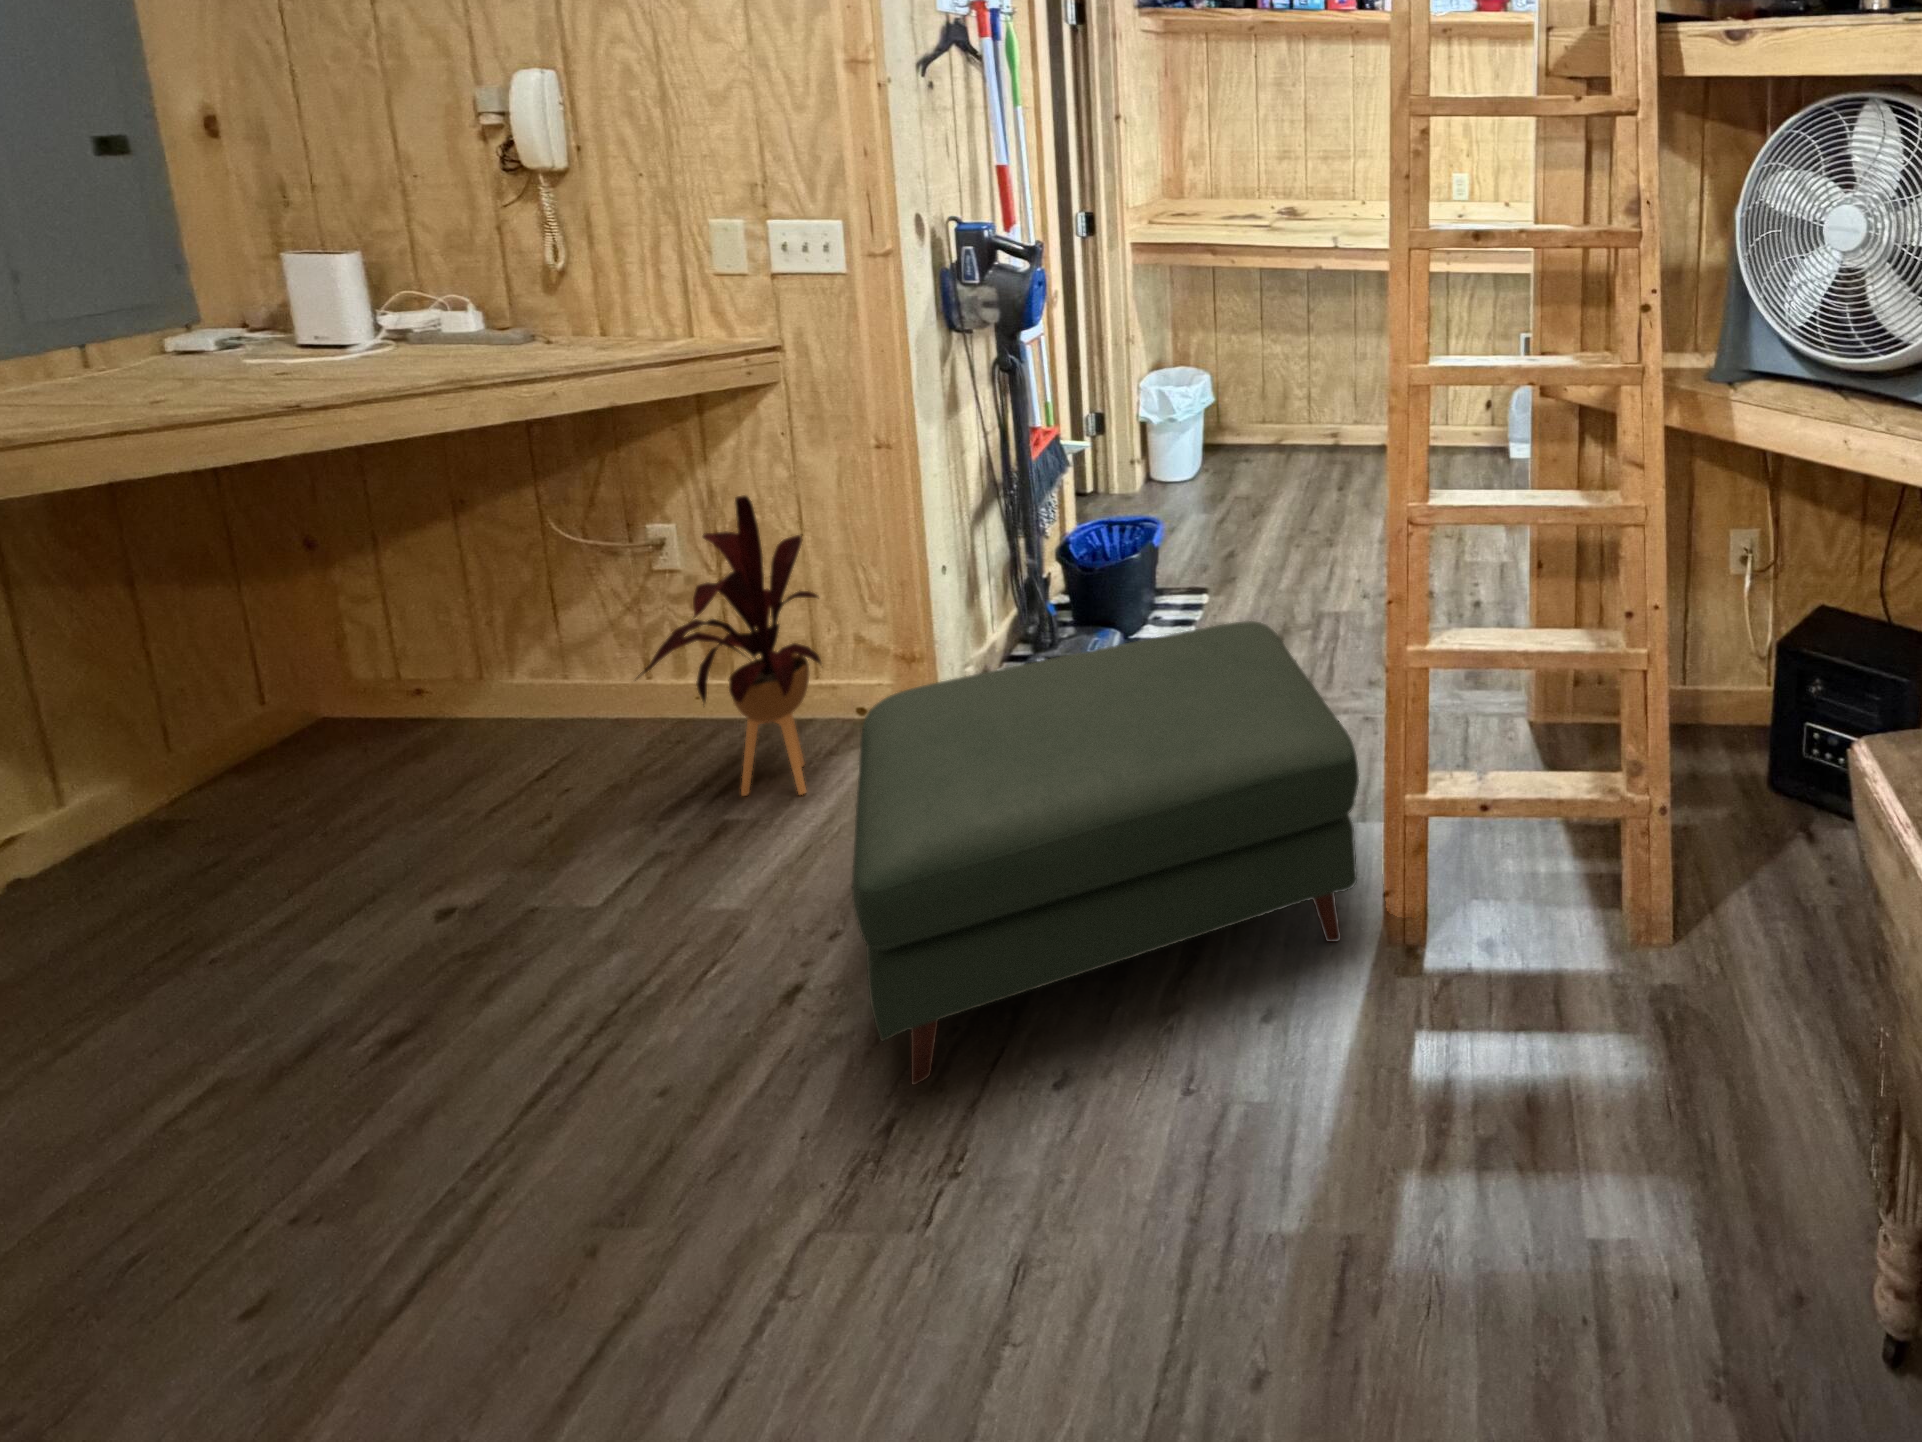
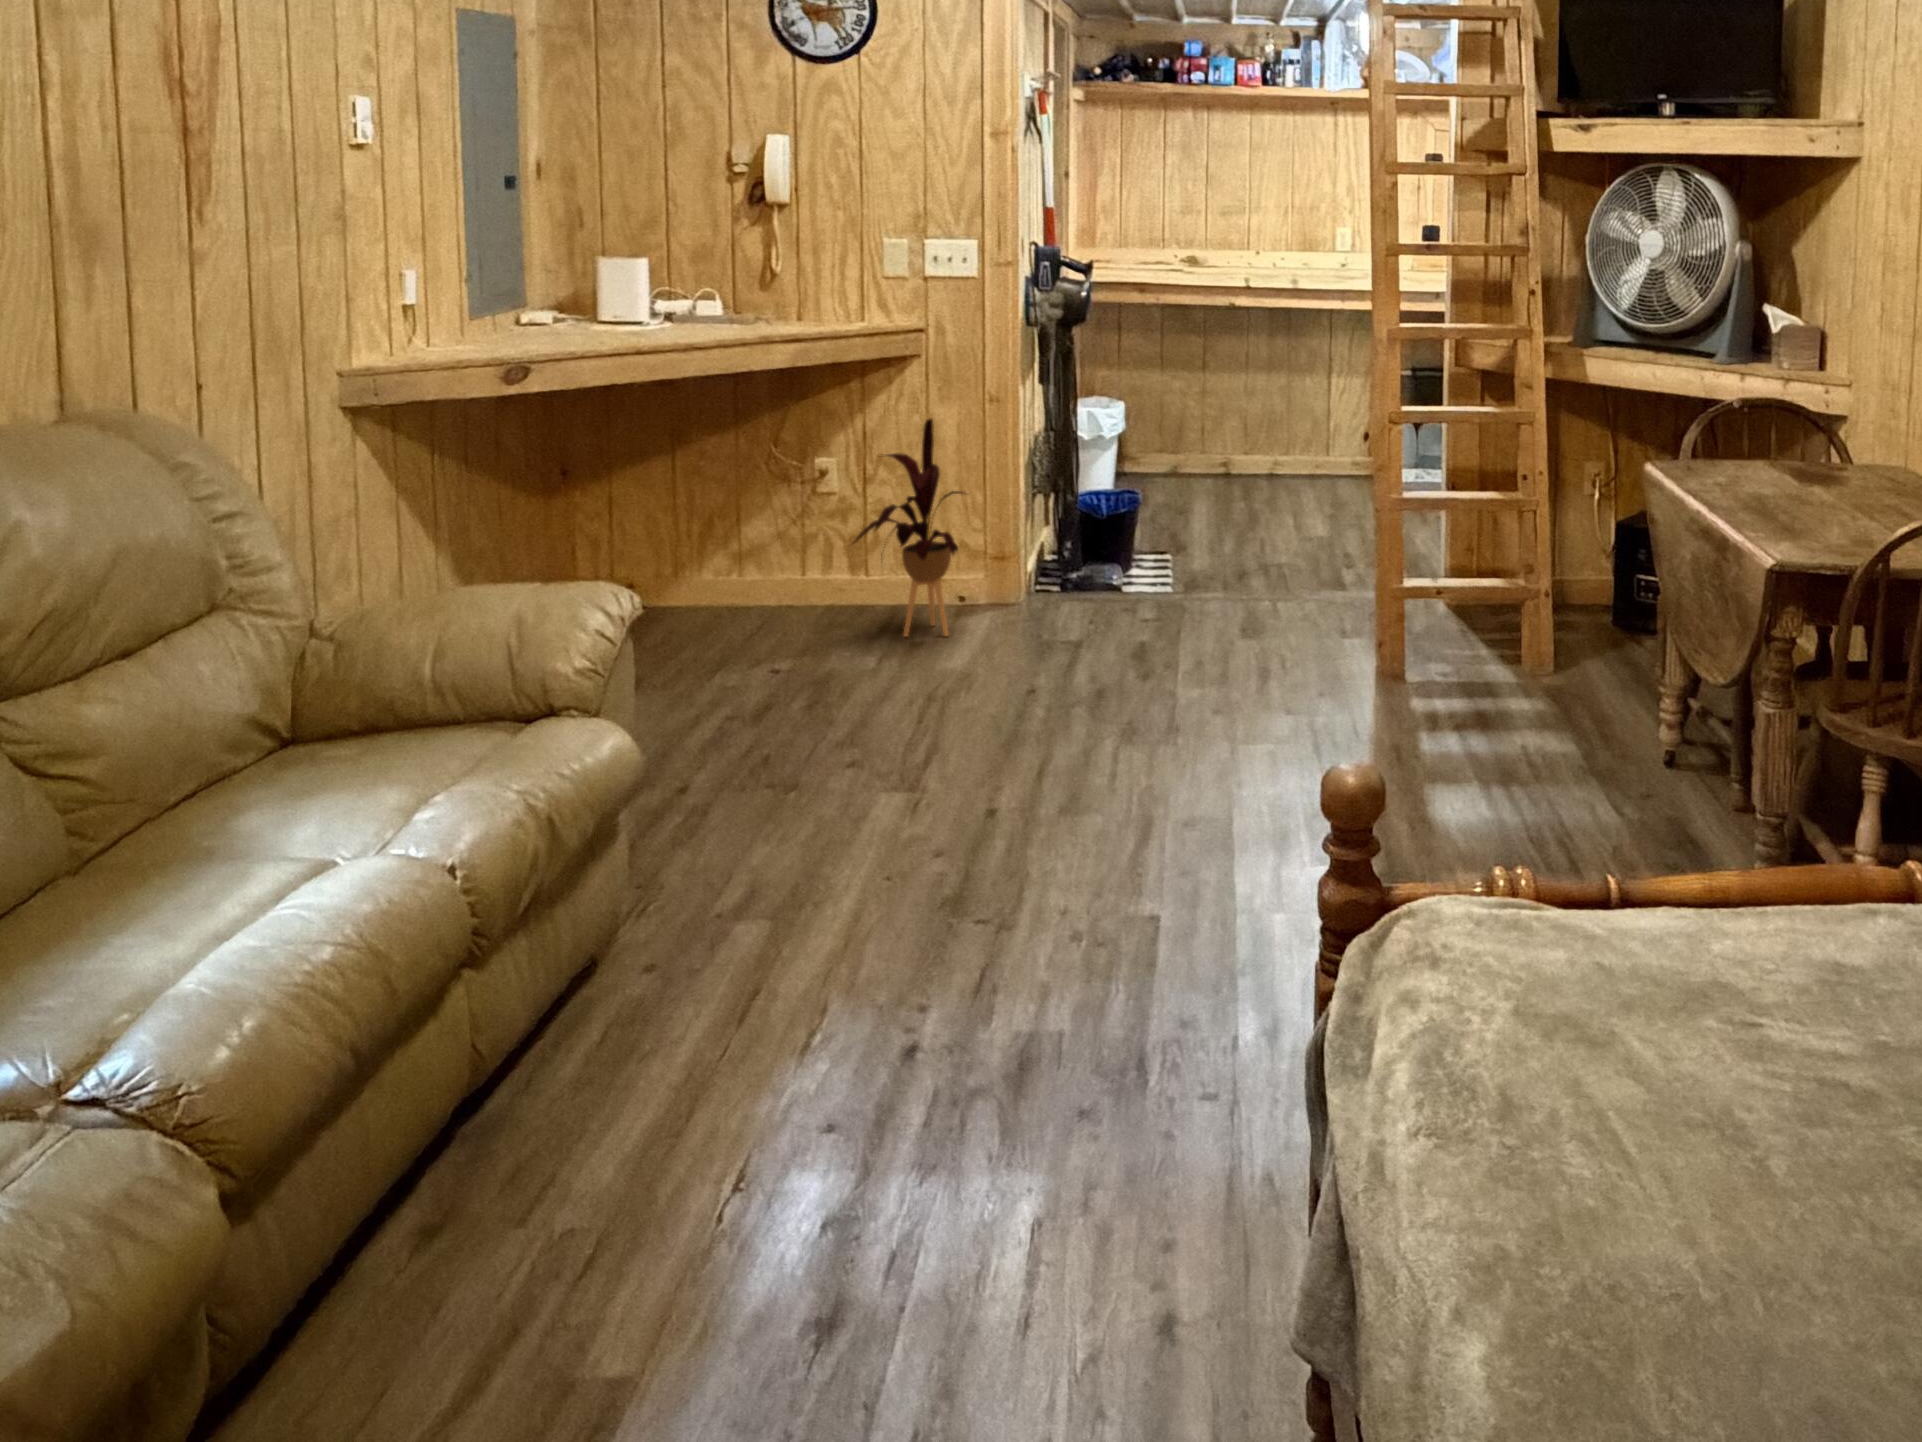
ottoman: present [852,621,1359,1084] -> none [1037,510,1360,730]

